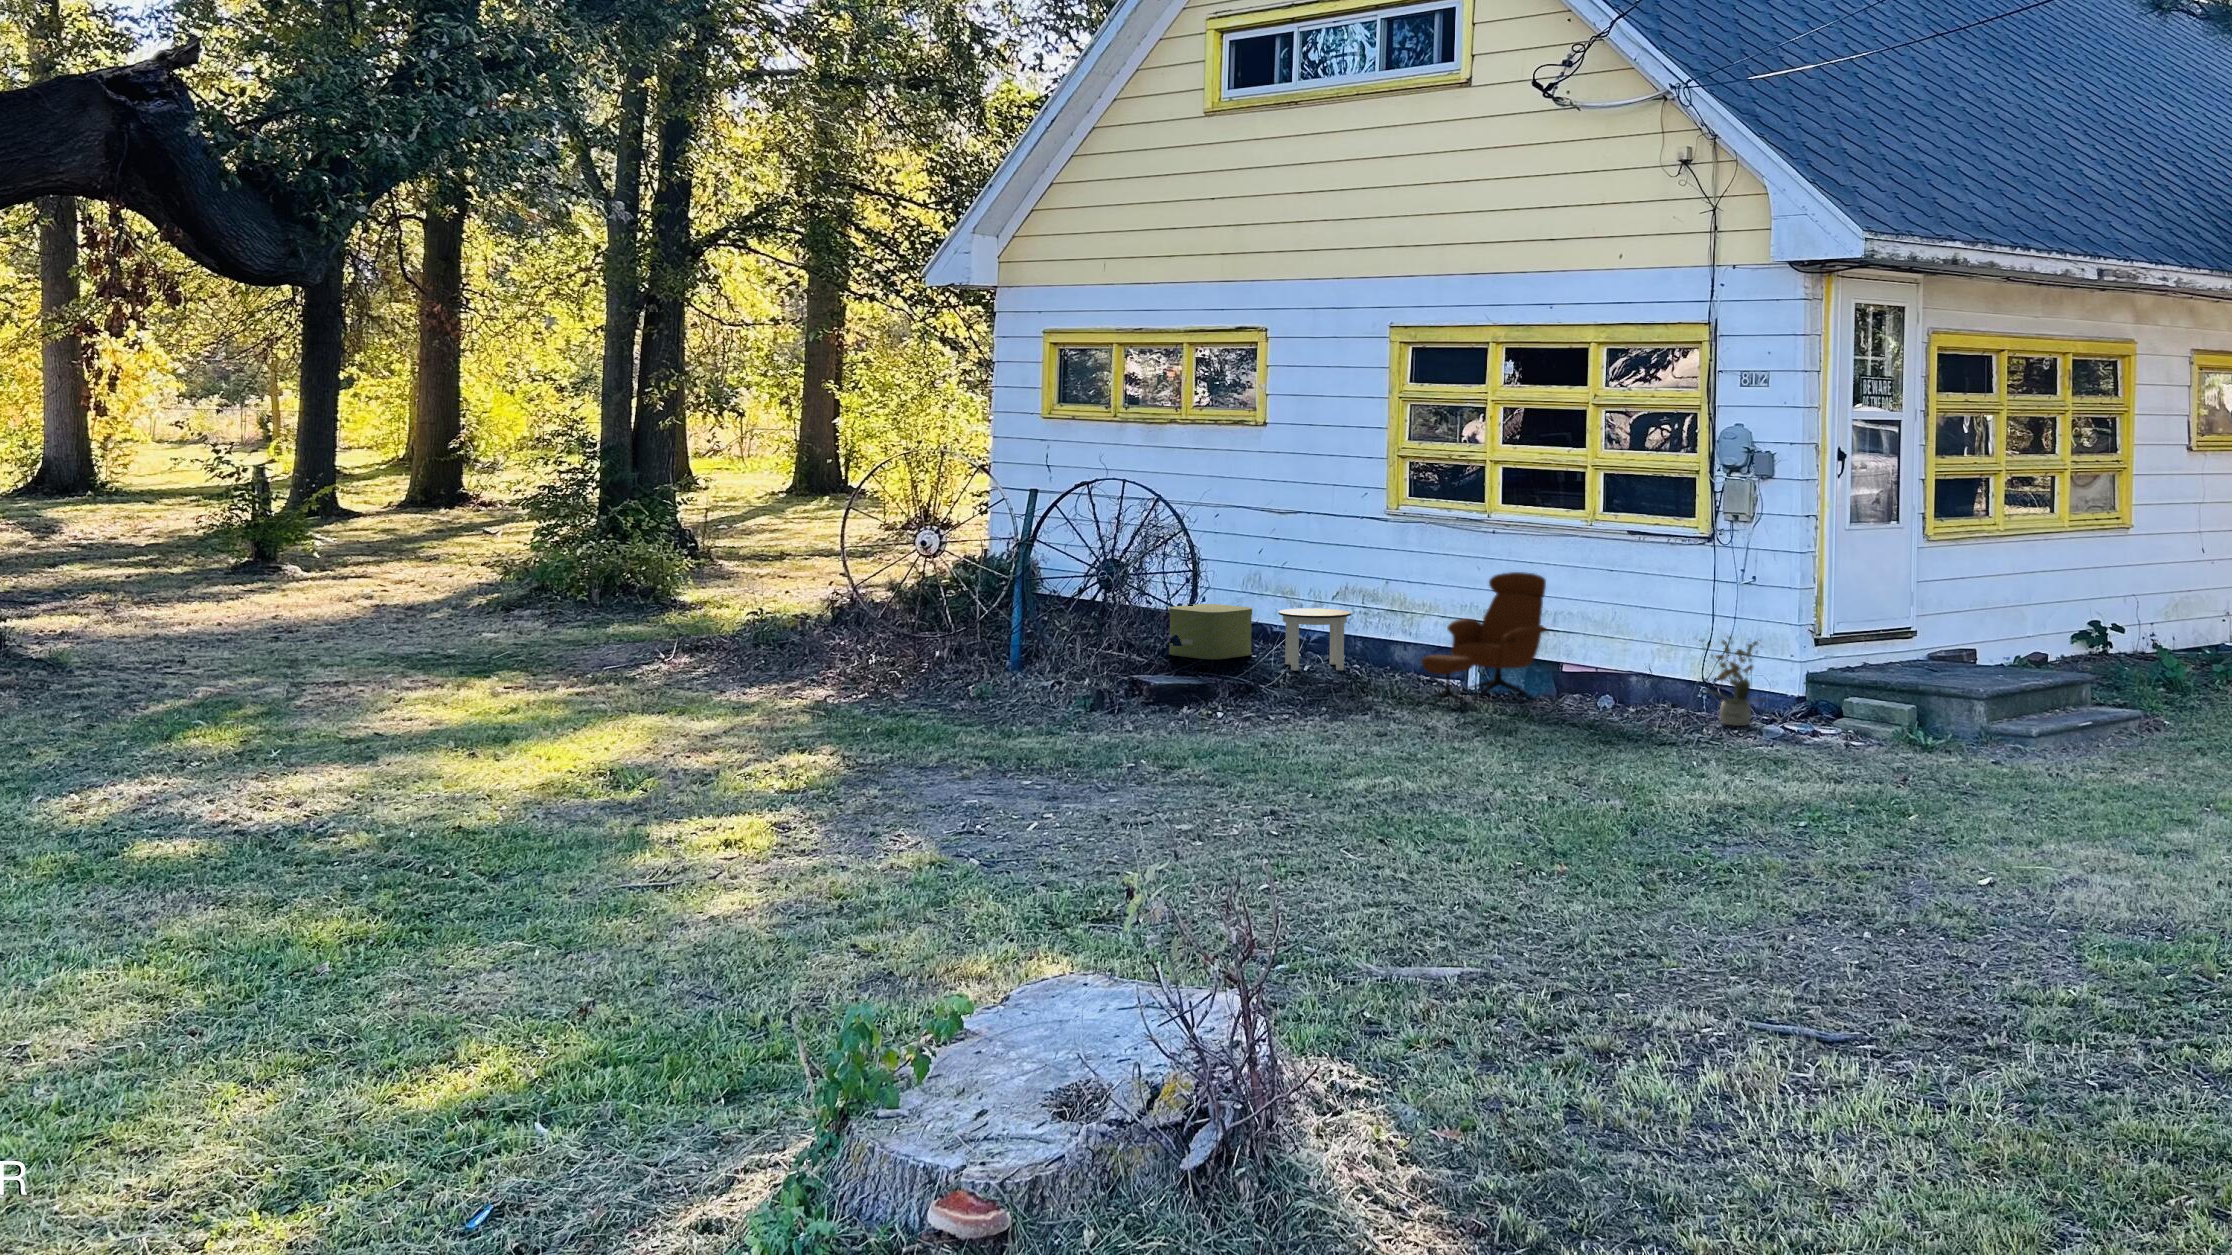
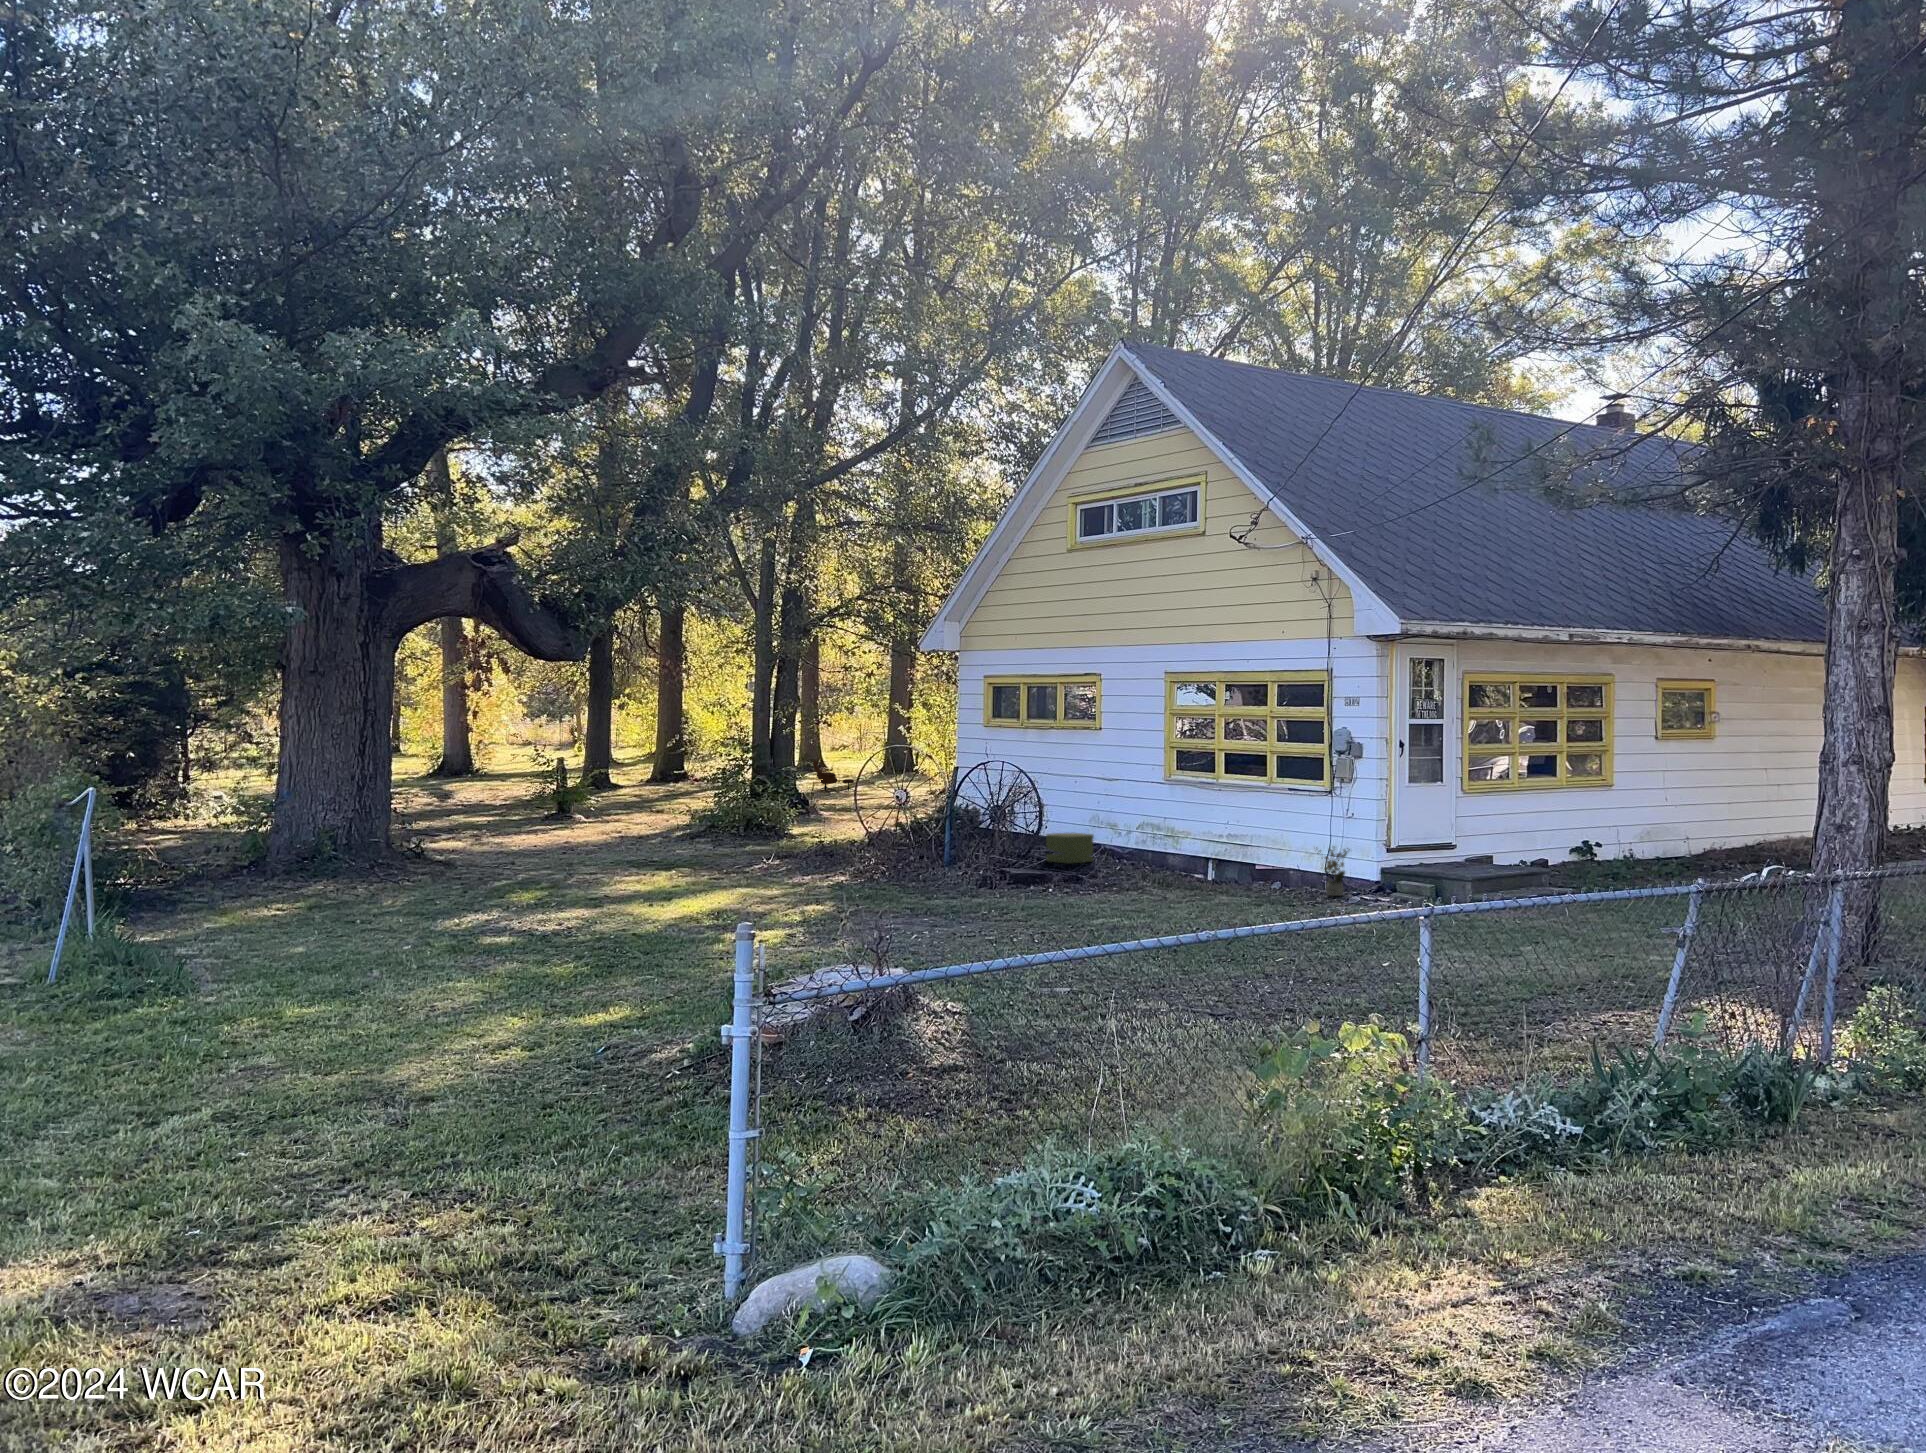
lounge chair: present [1422,572,1546,707] -> present [813,760,854,791]
round table: present [1279,608,1351,671] -> none [1103,834,1144,869]

